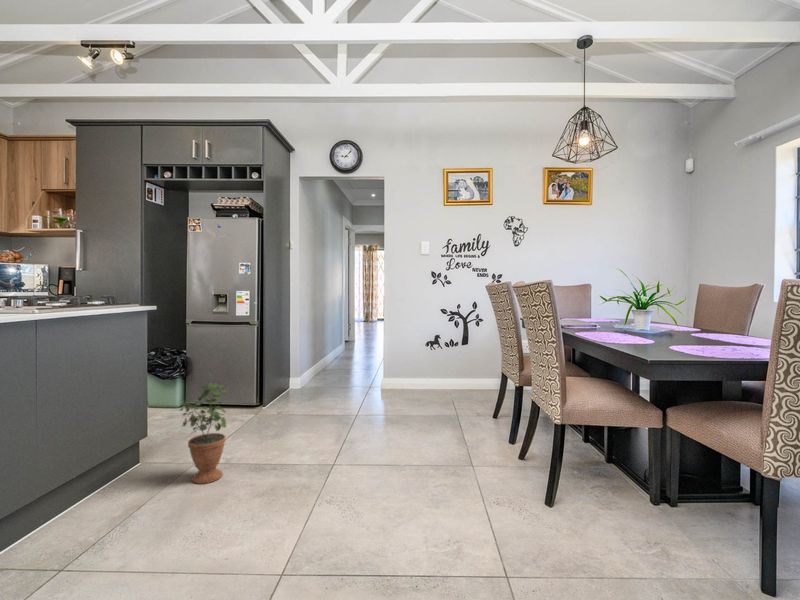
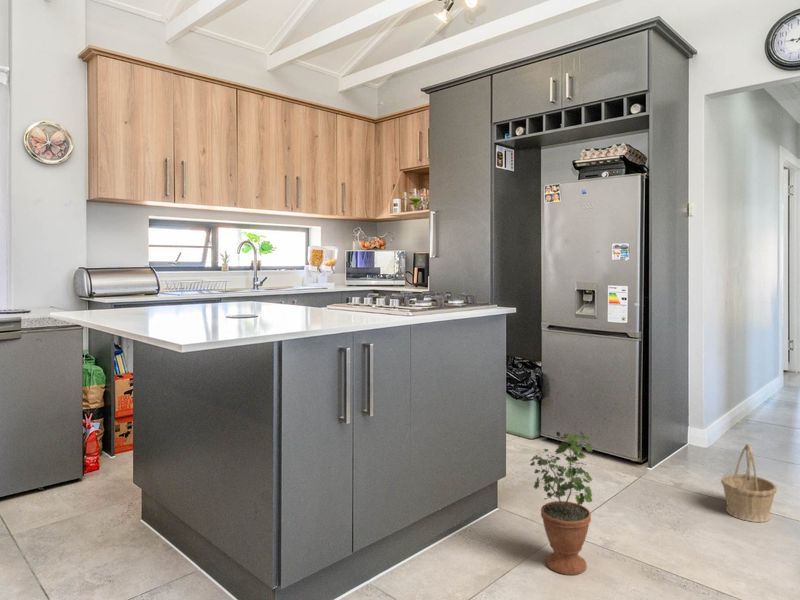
basket: none [306,381,334,426] -> present [721,444,777,522]

